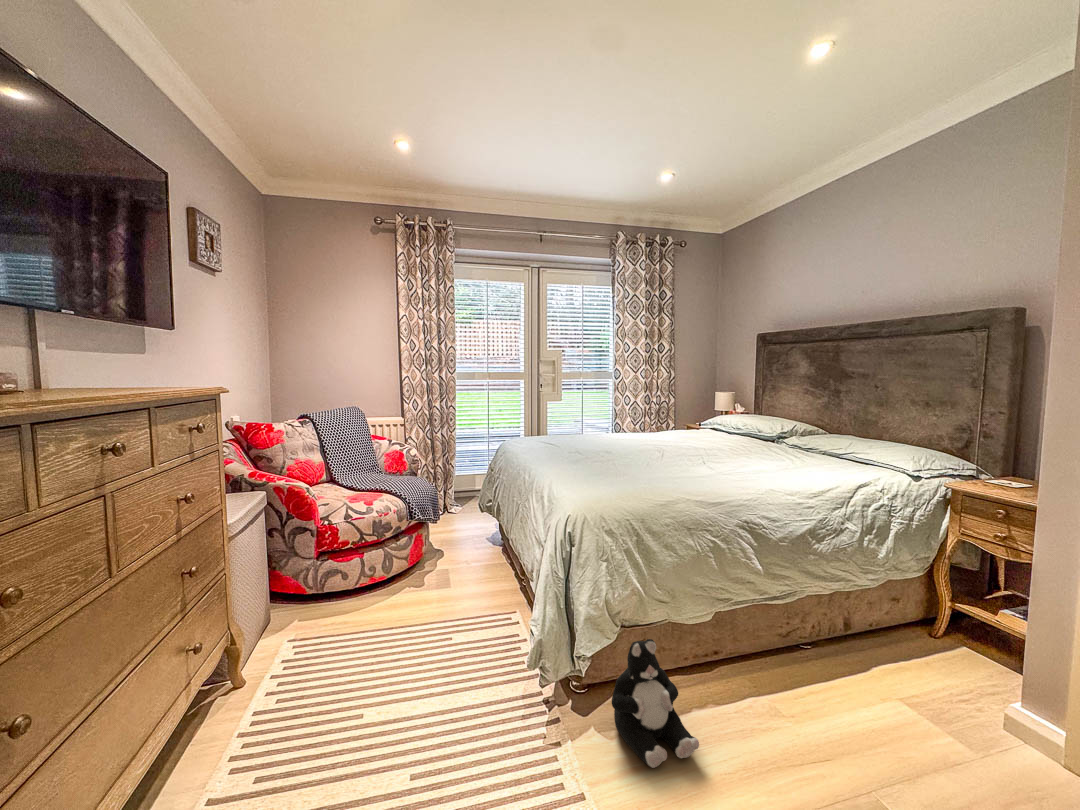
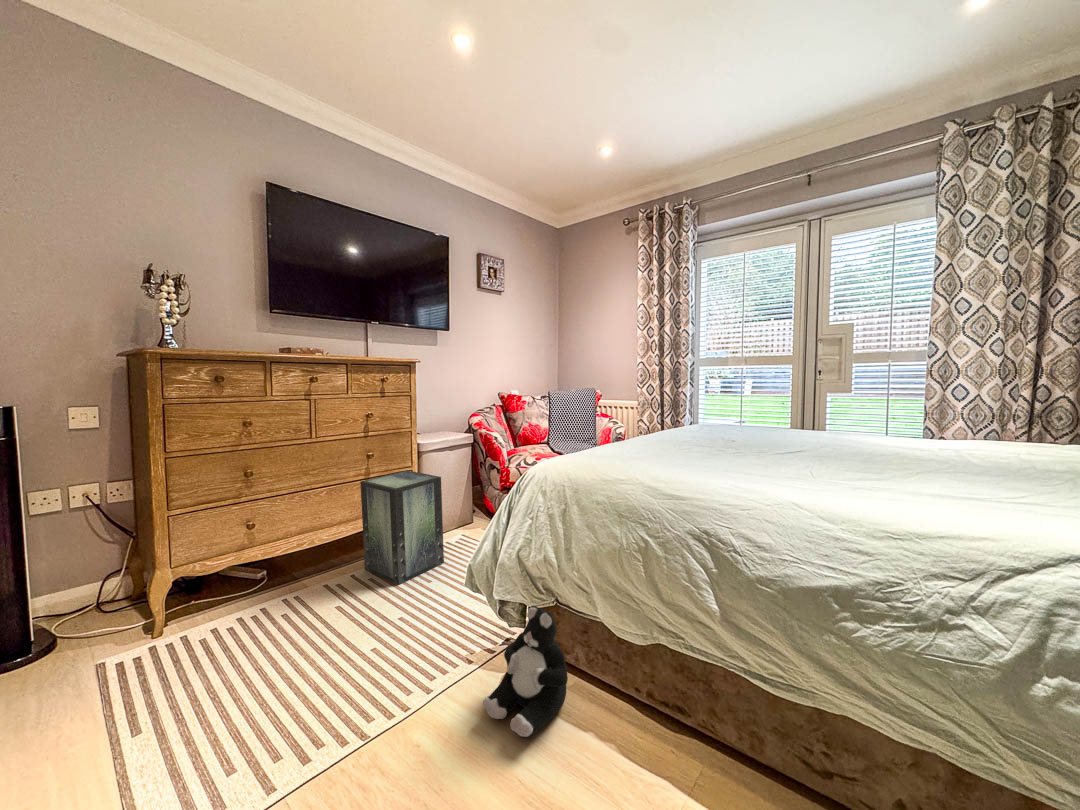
storage box: none [195,567,332,792] -> present [360,470,444,585]

